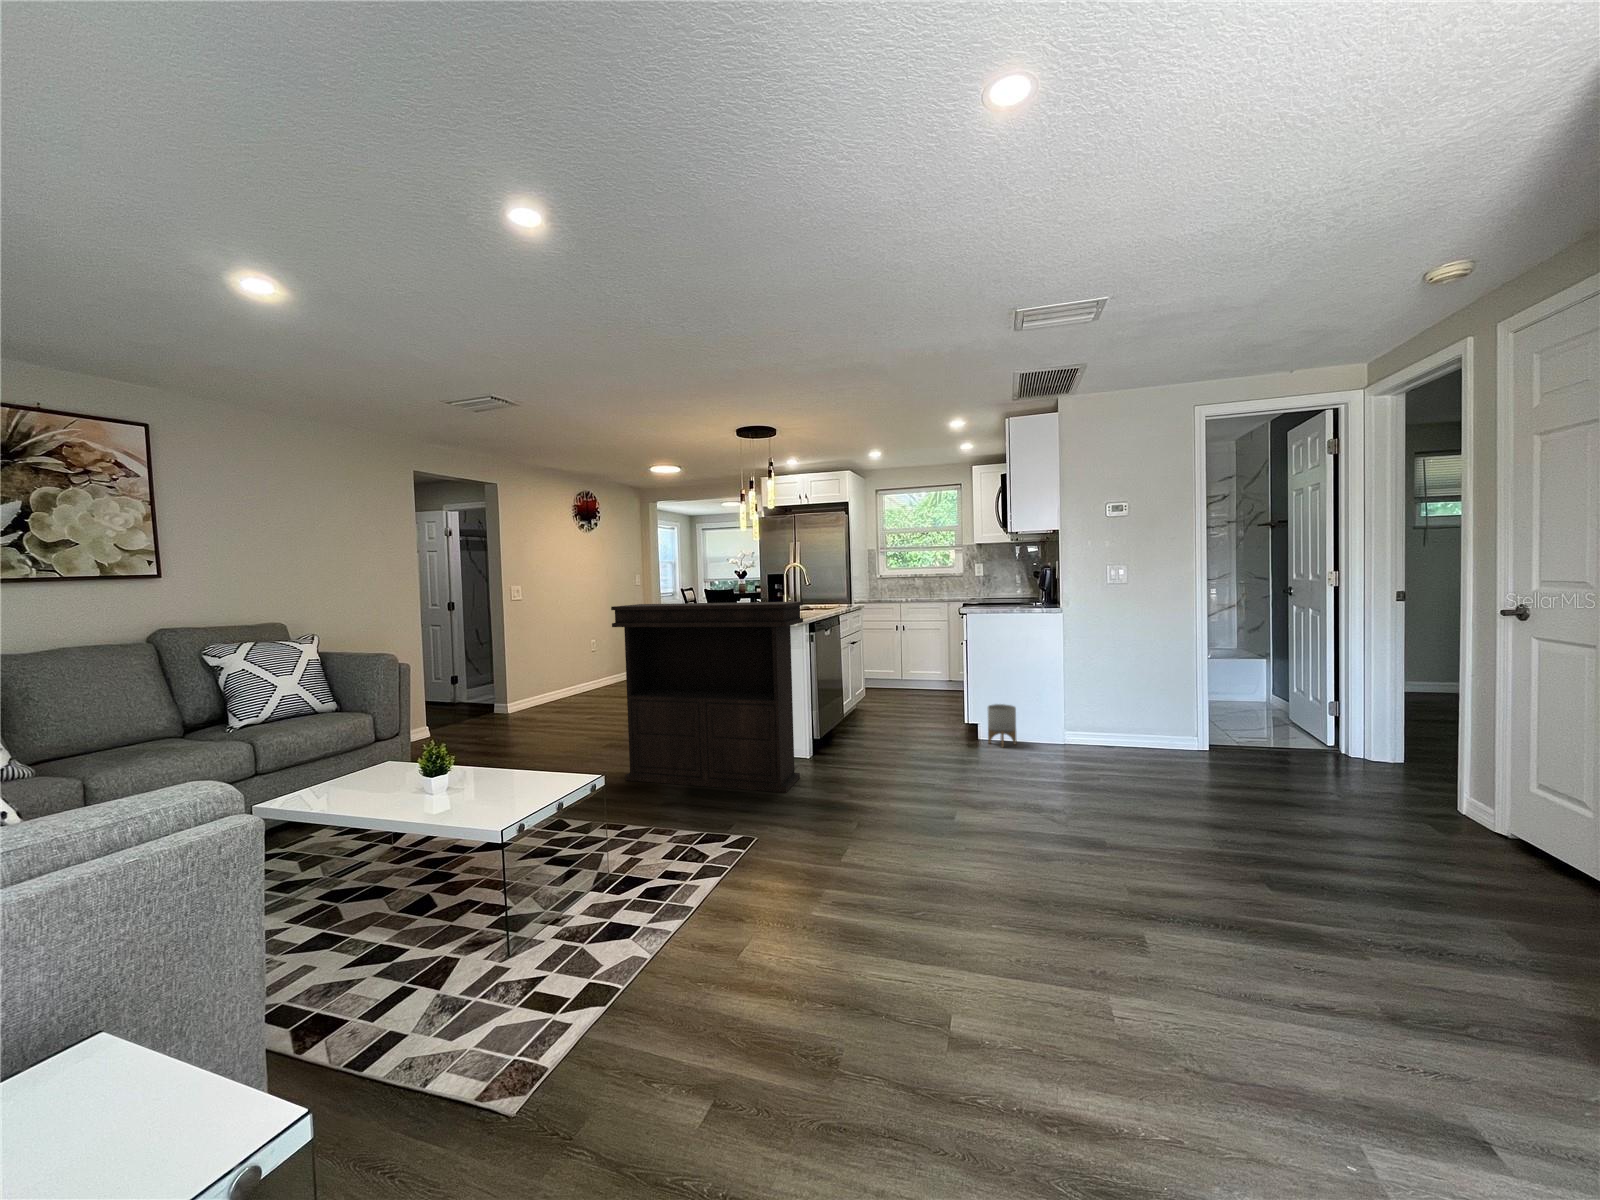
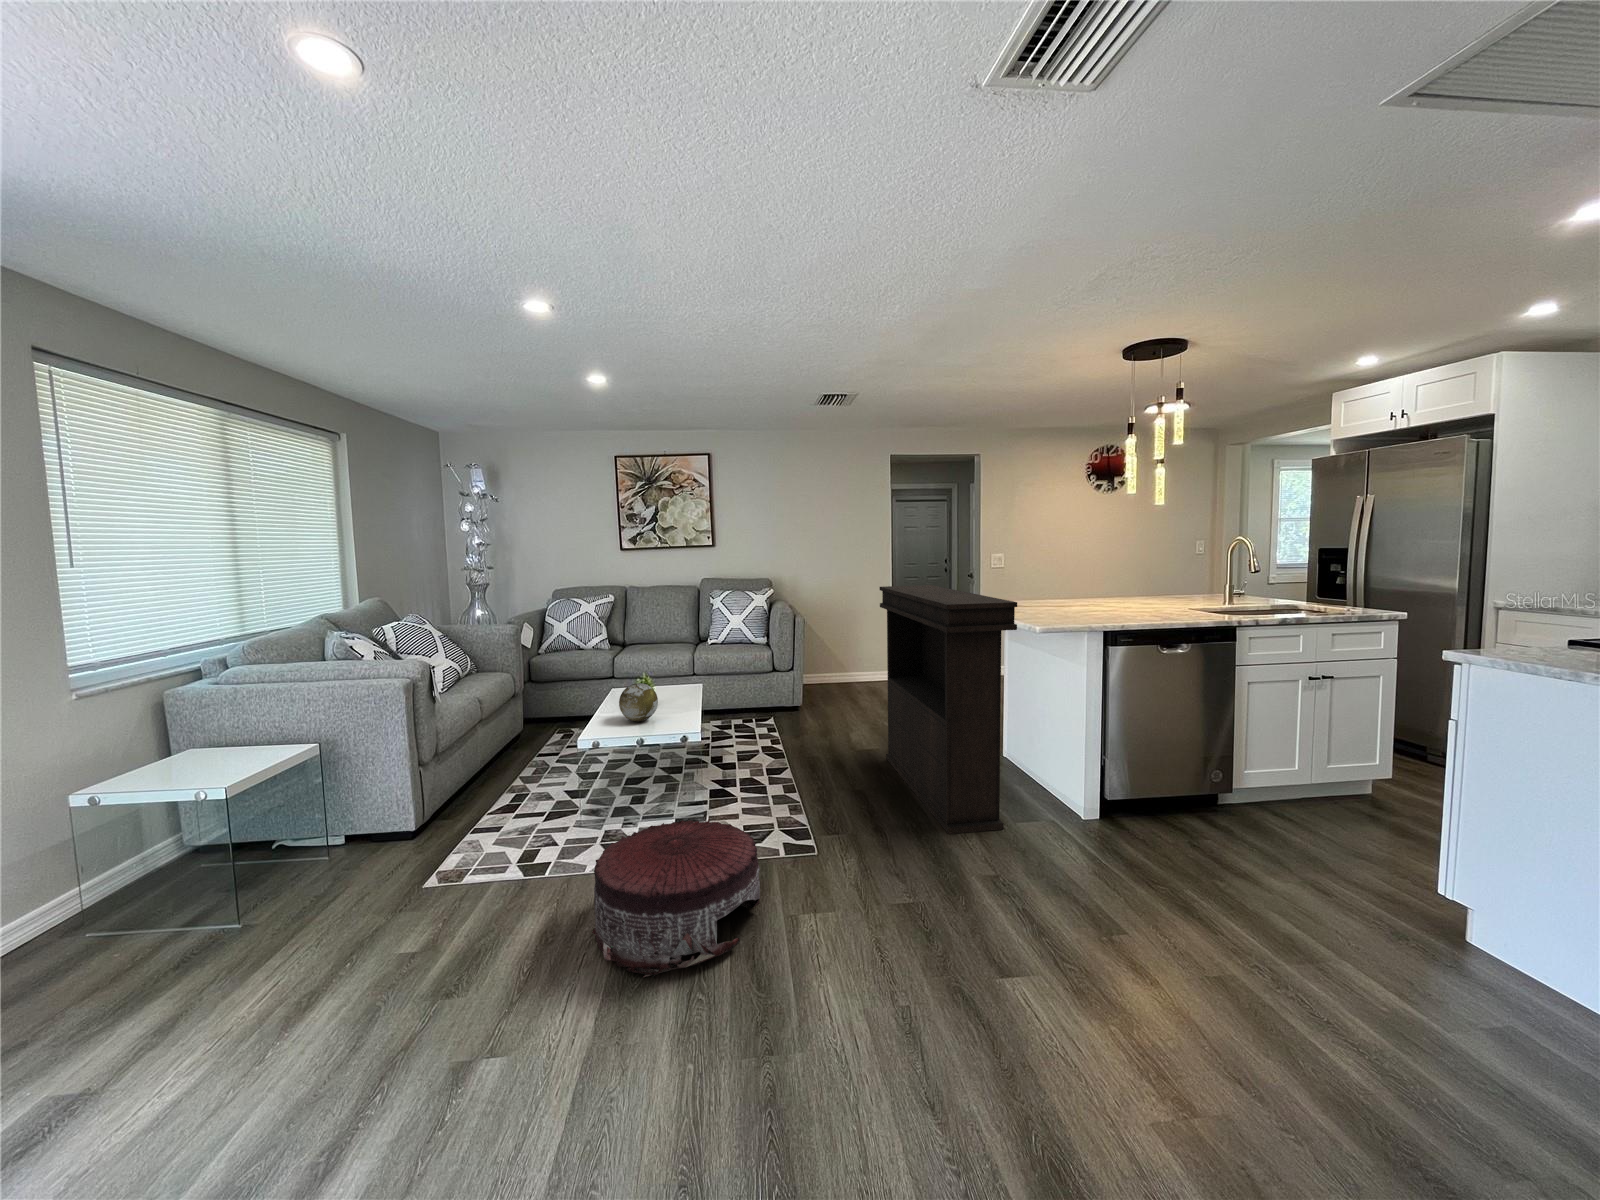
planter: present [988,704,1016,748] -> none [1454,875,1548,994]
decorative orb: none [446,745,505,800] -> present [619,683,658,721]
pouf: none [731,808,897,957] -> present [592,820,760,977]

